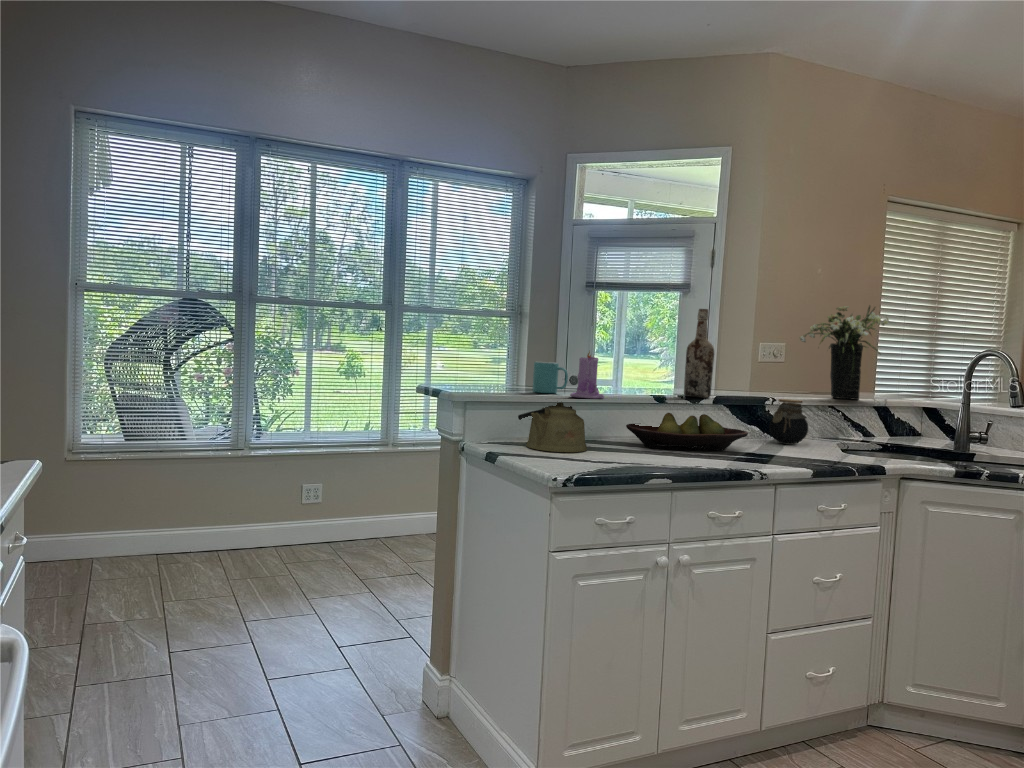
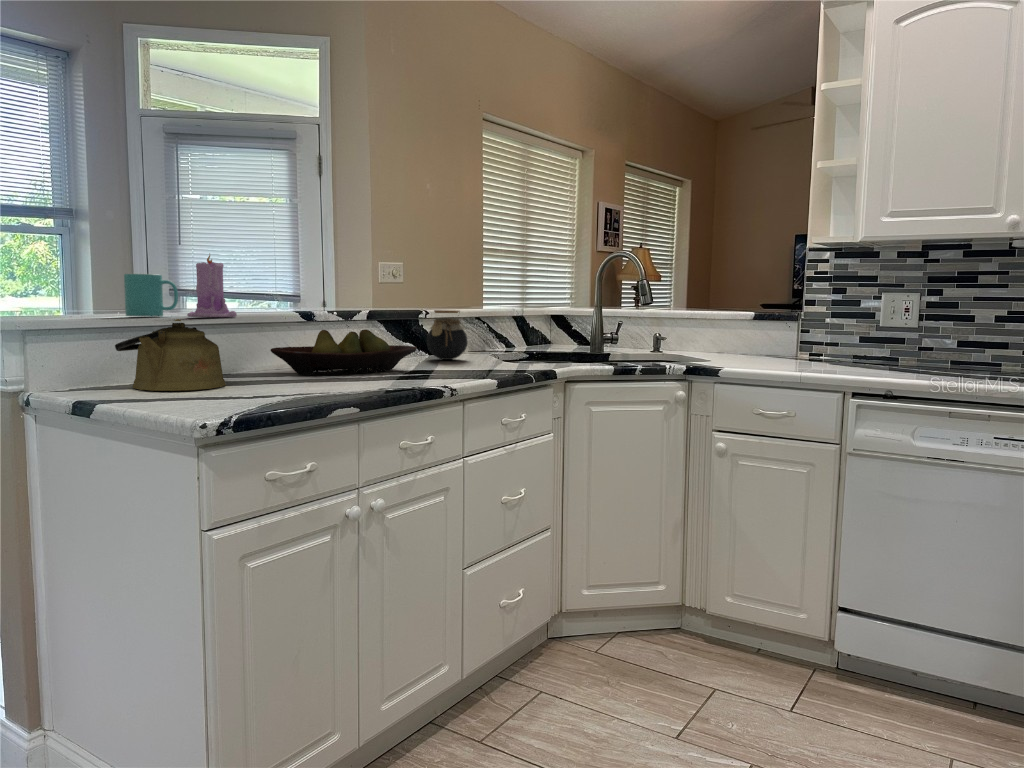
flower arrangement: present [800,305,889,400] -> none [440,209,524,309]
wine bottle: present [684,309,714,398] -> none [327,206,361,313]

